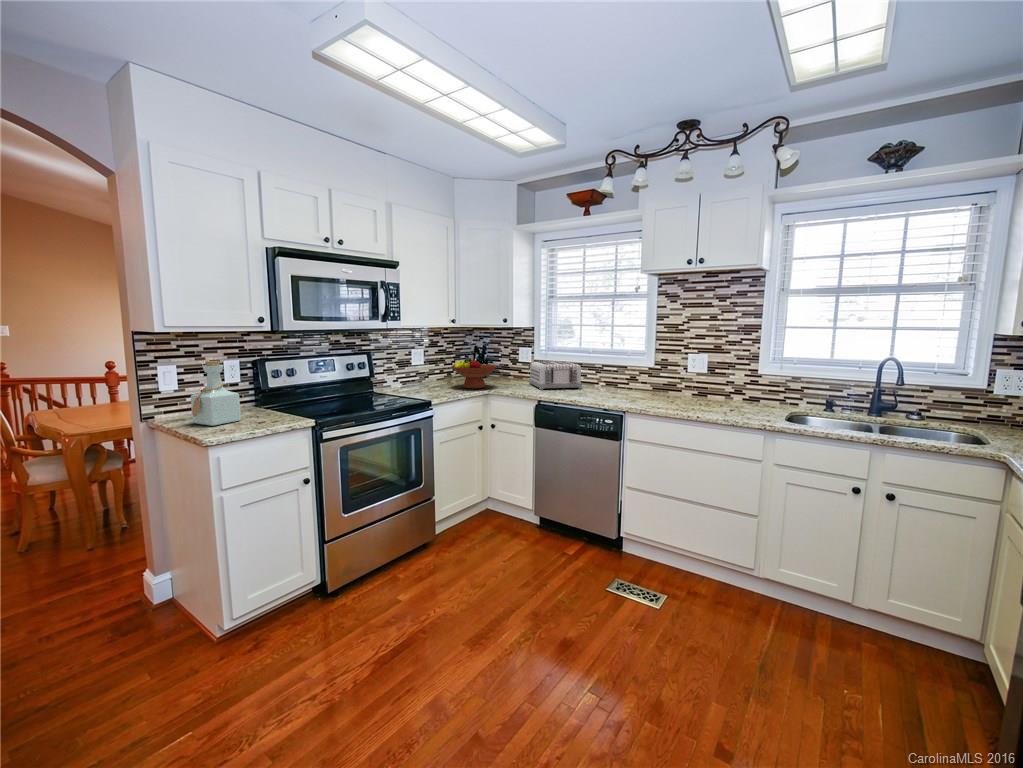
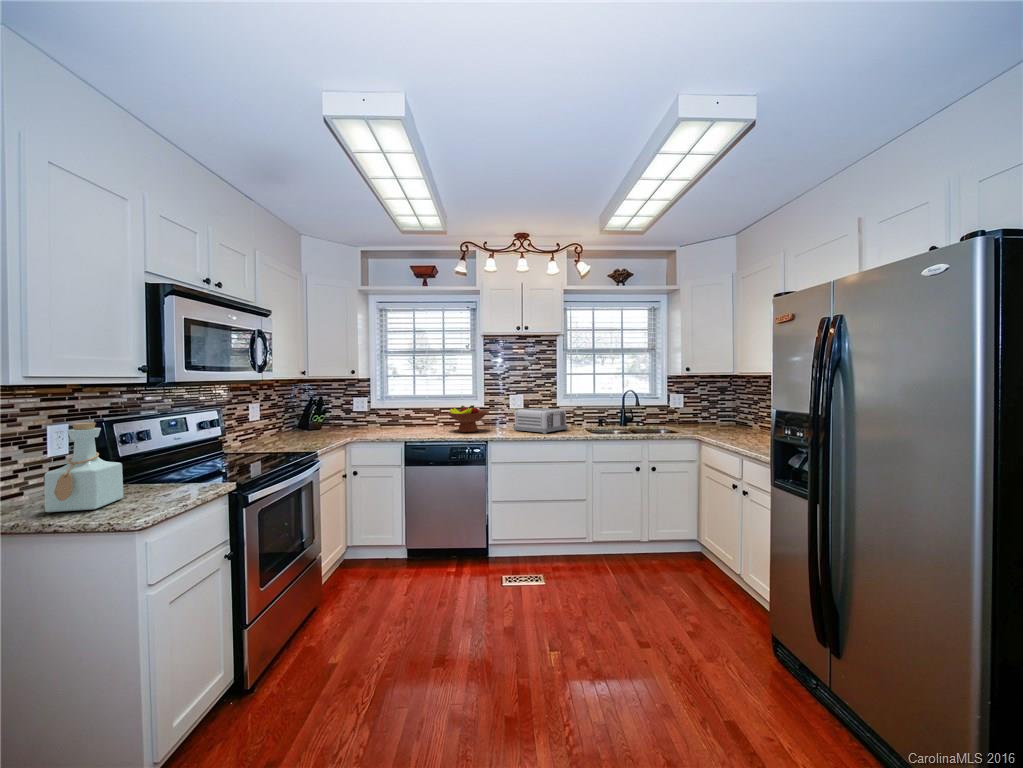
fruit bowl: present [452,358,497,388] -> present [448,405,487,432]
toaster: present [529,361,582,390] -> present [514,408,568,434]

